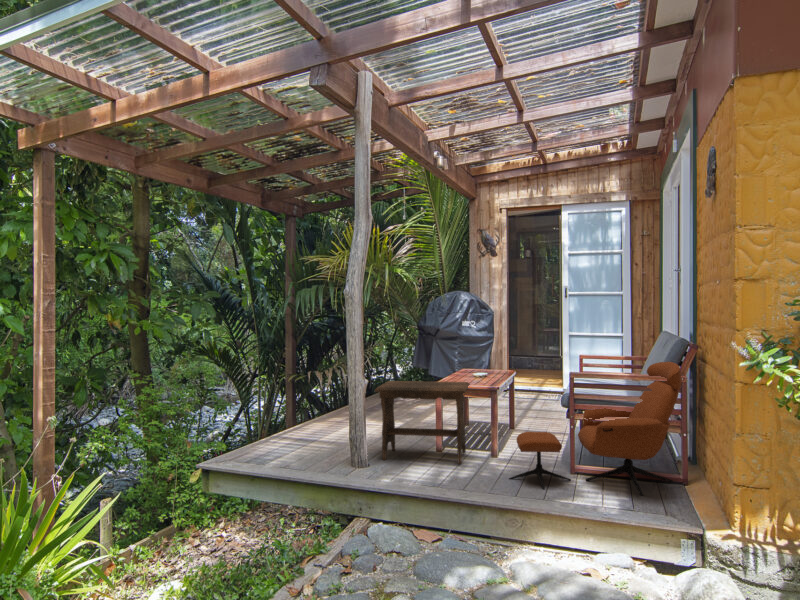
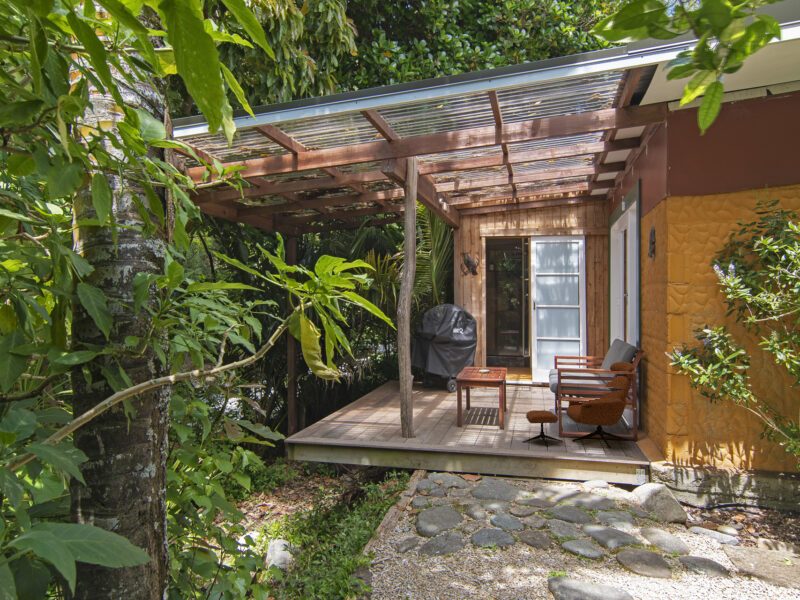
footstool: present [375,381,470,464] -> none [423,378,488,435]

